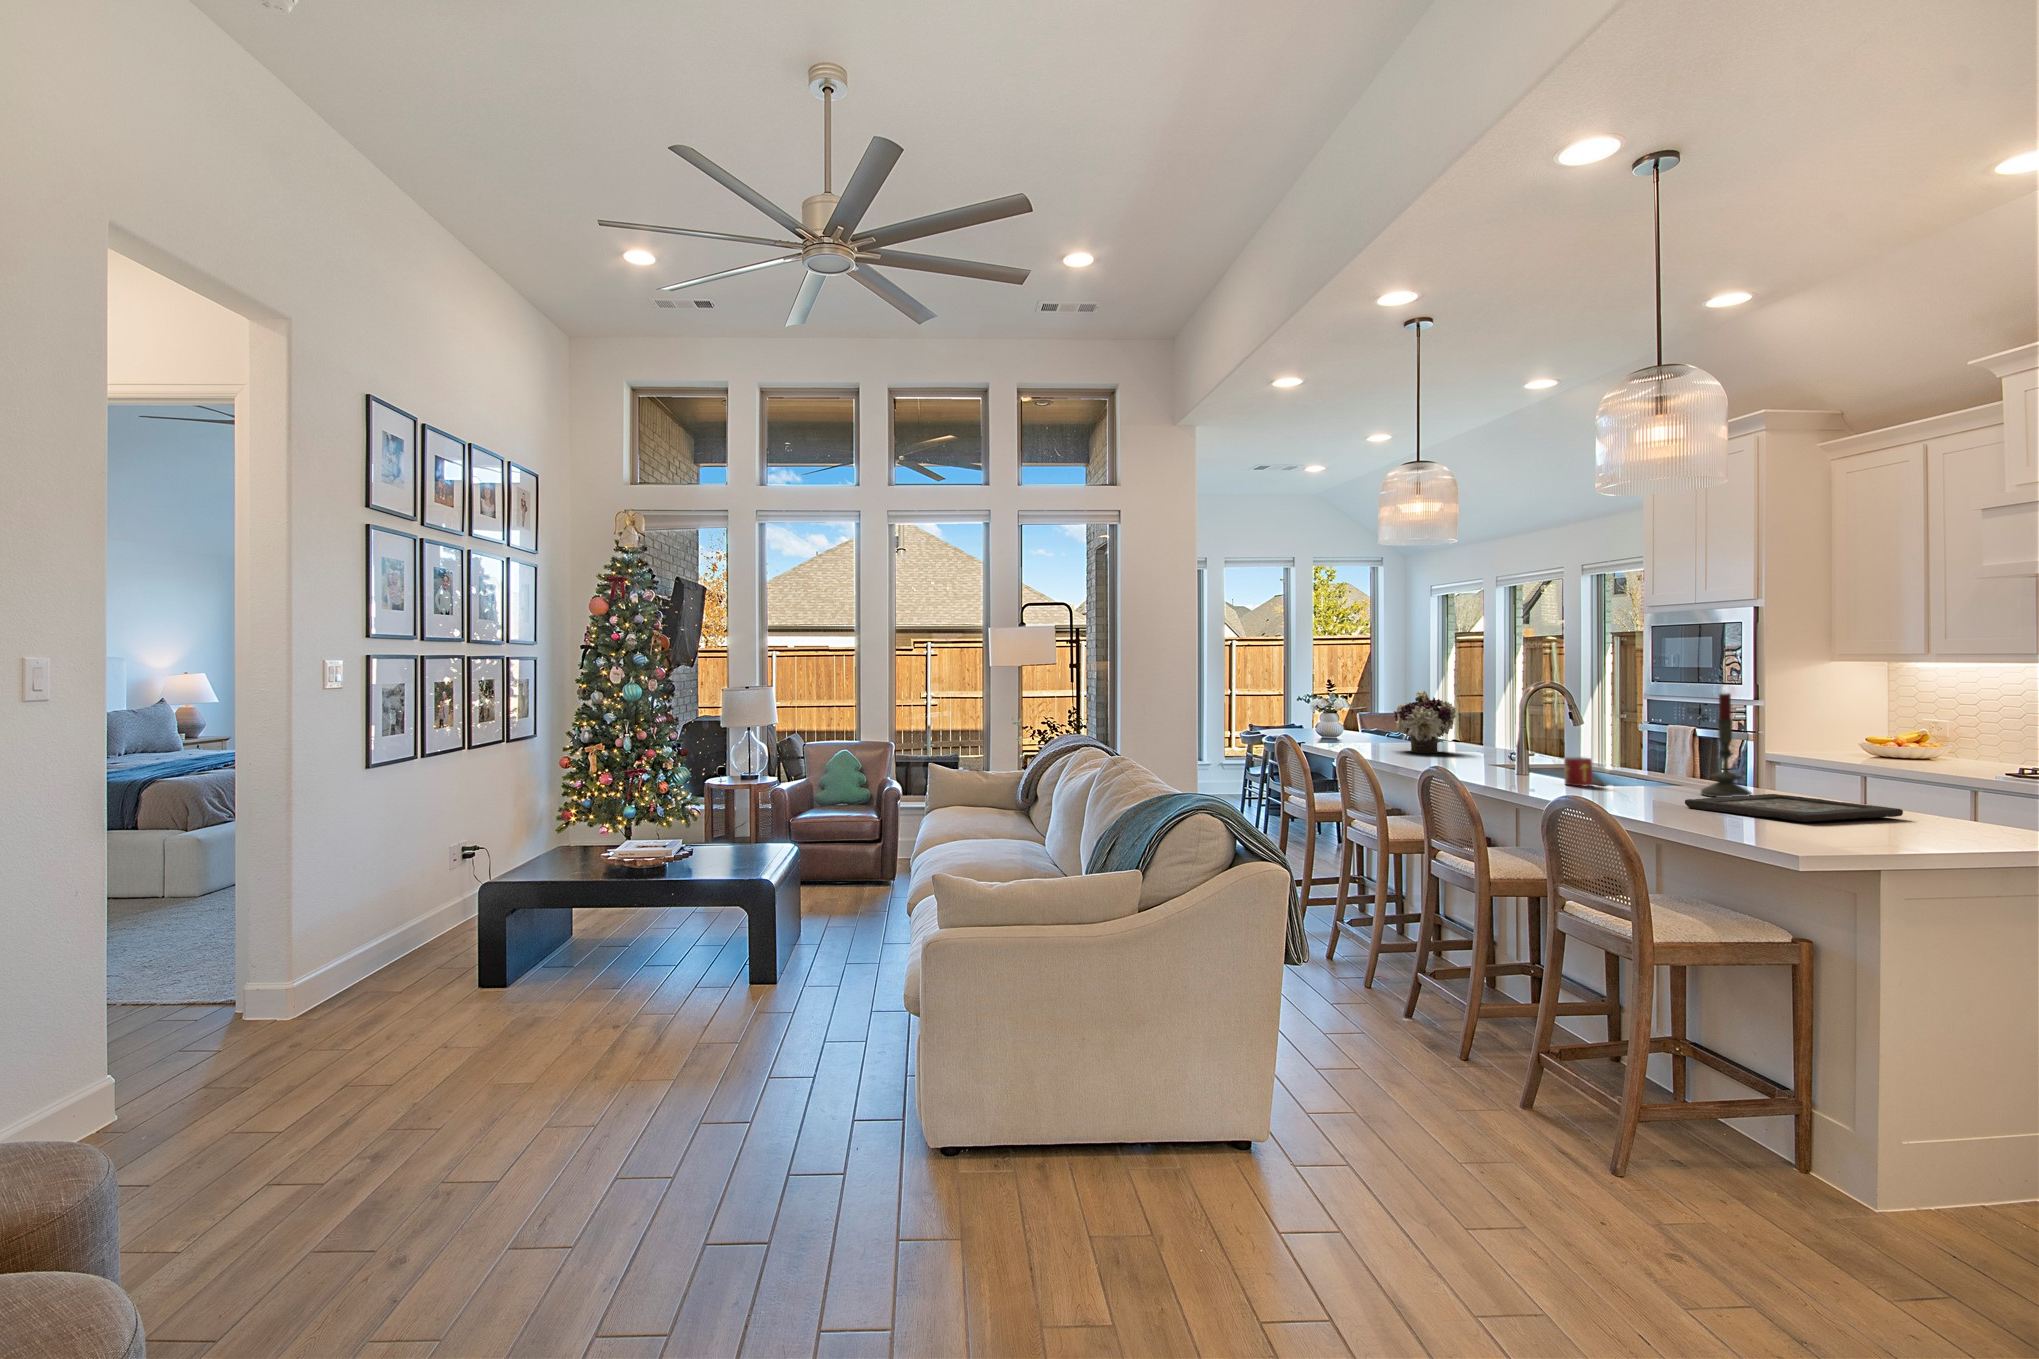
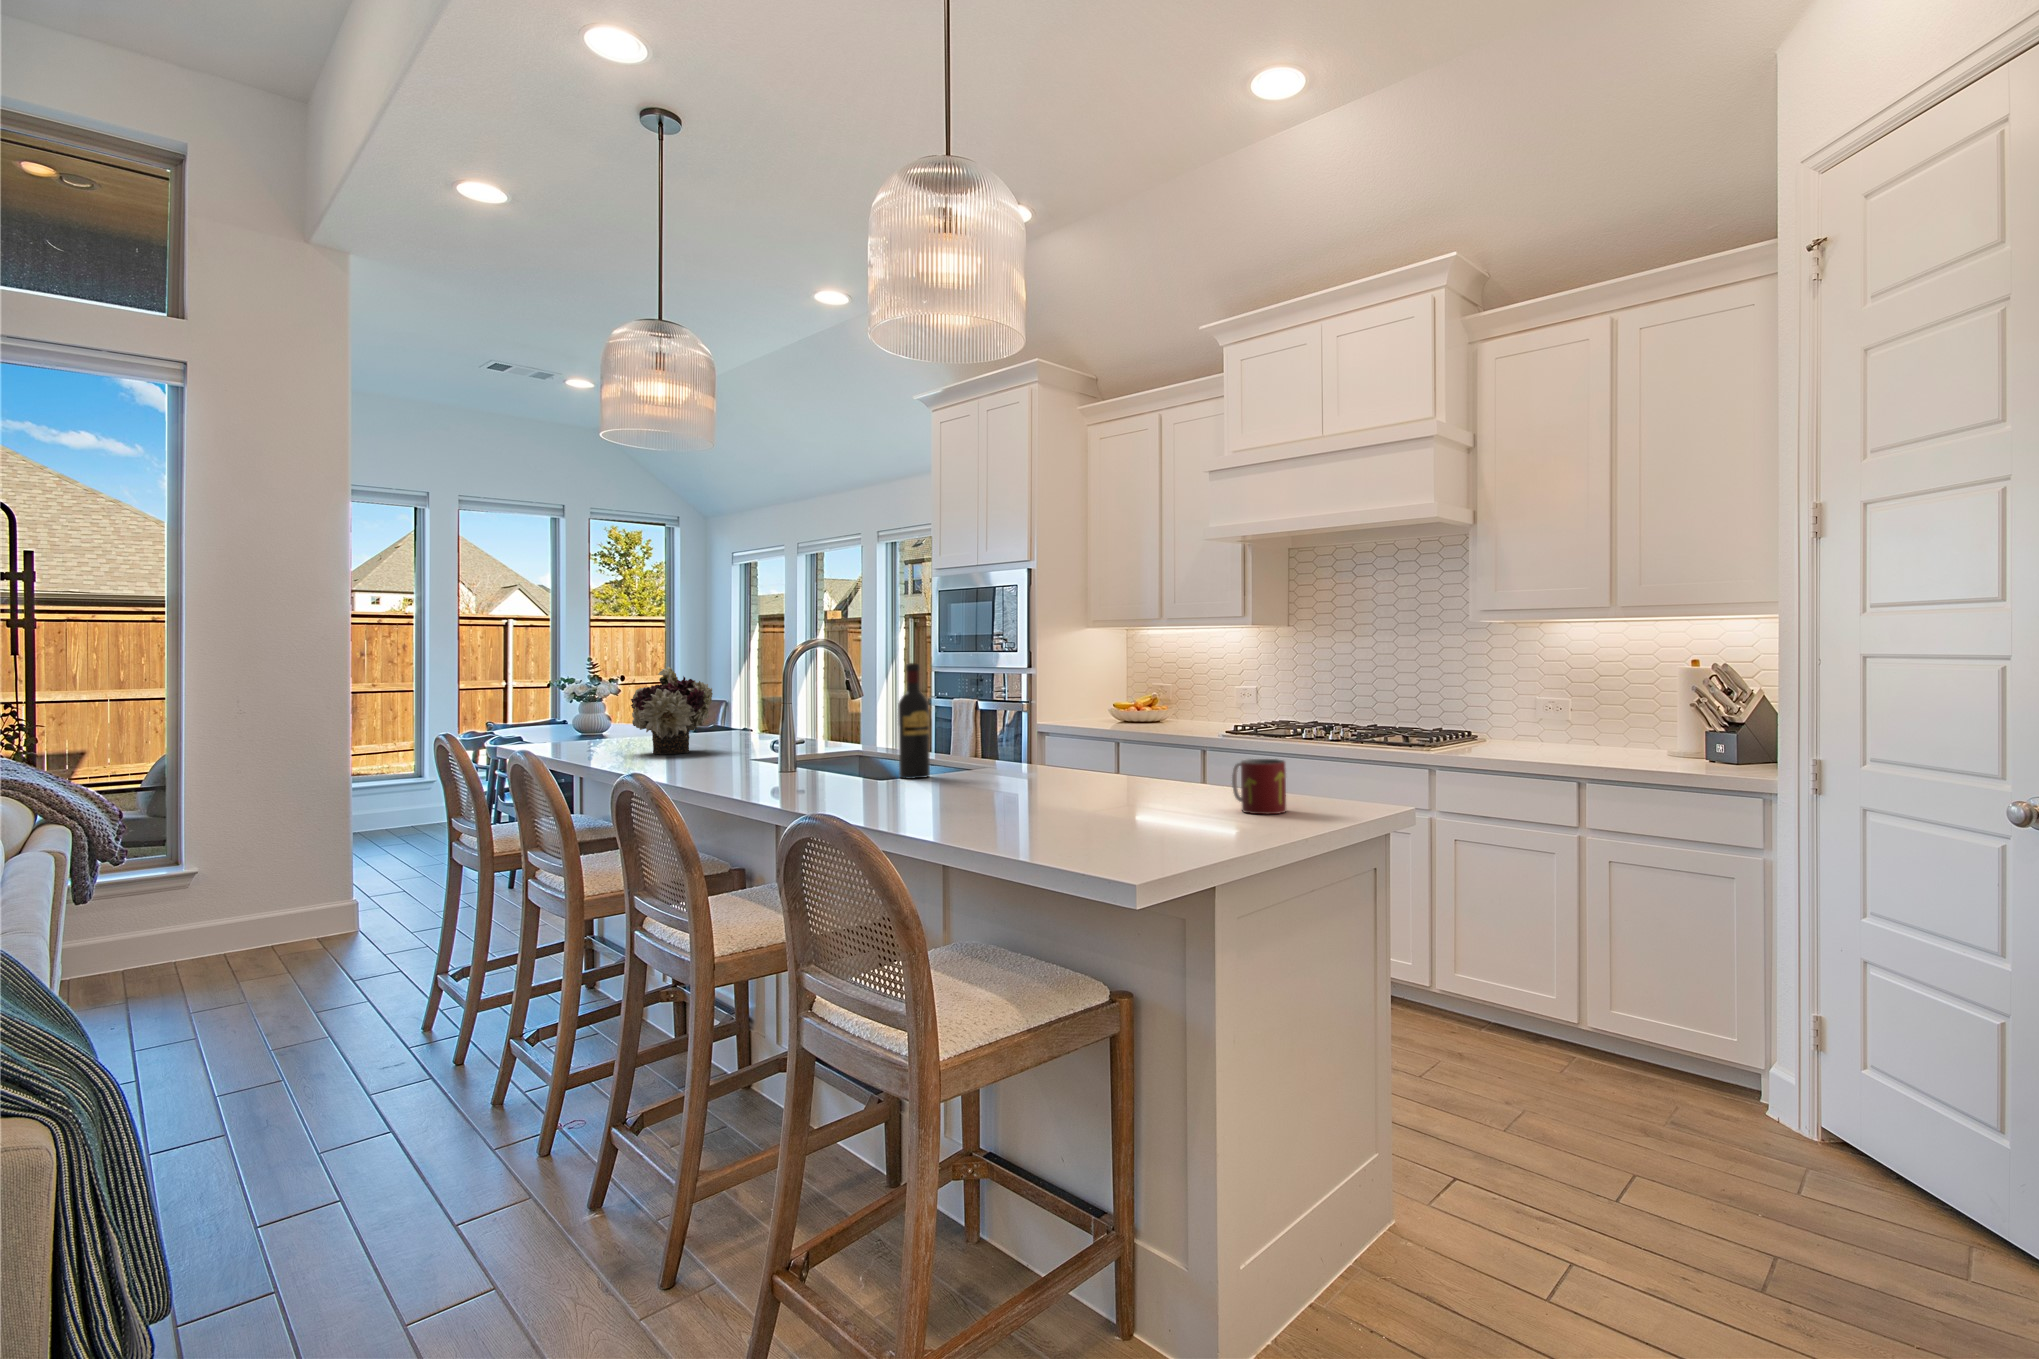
candle: present [1701,693,1752,797] -> none [988,641,1043,784]
wine bottle: none [1621,701,1648,787] -> present [898,663,930,779]
mug: present [1564,757,1592,786] -> present [1232,759,1286,814]
decorative tray: present [1685,794,1903,822] -> none [972,773,1200,812]

